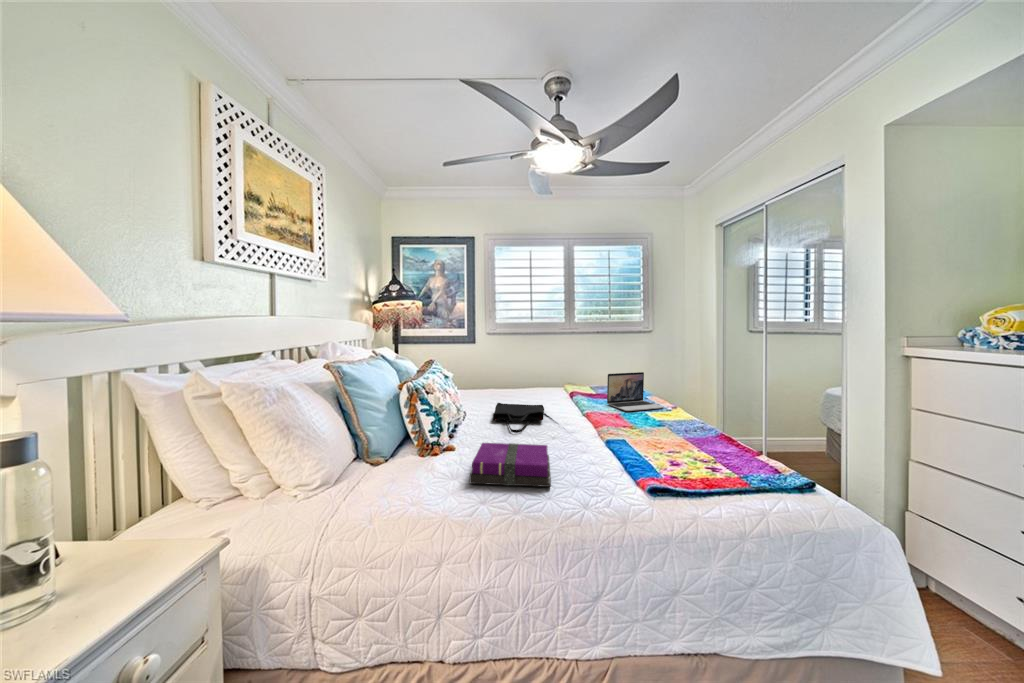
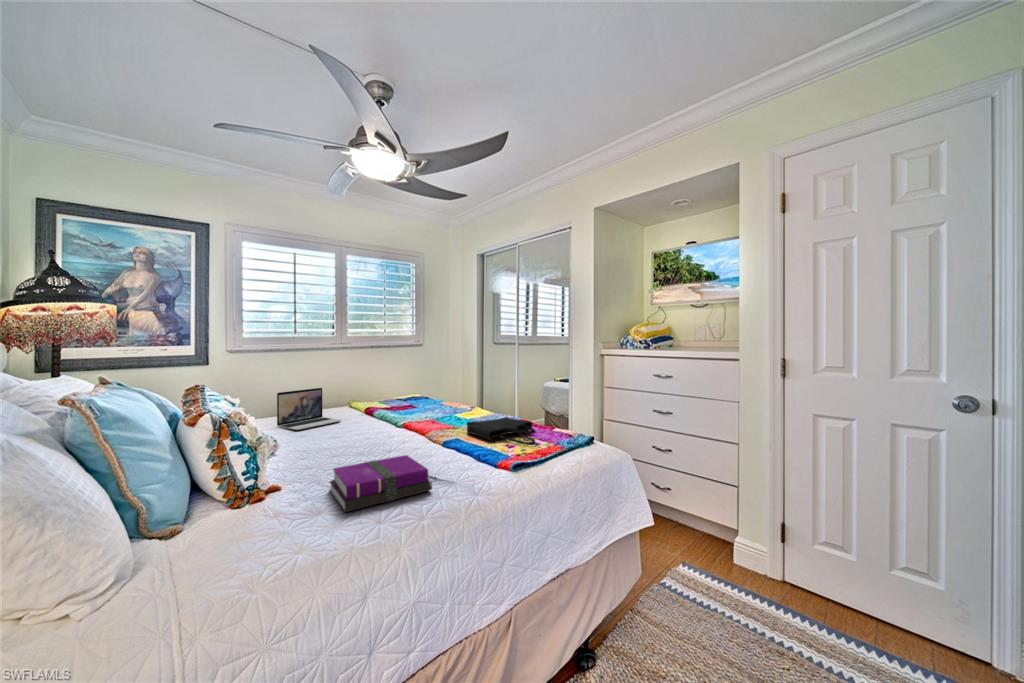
laptop: present [607,372,664,411] -> present [277,388,341,430]
tote bag: present [493,403,544,433] -> present [467,417,536,445]

